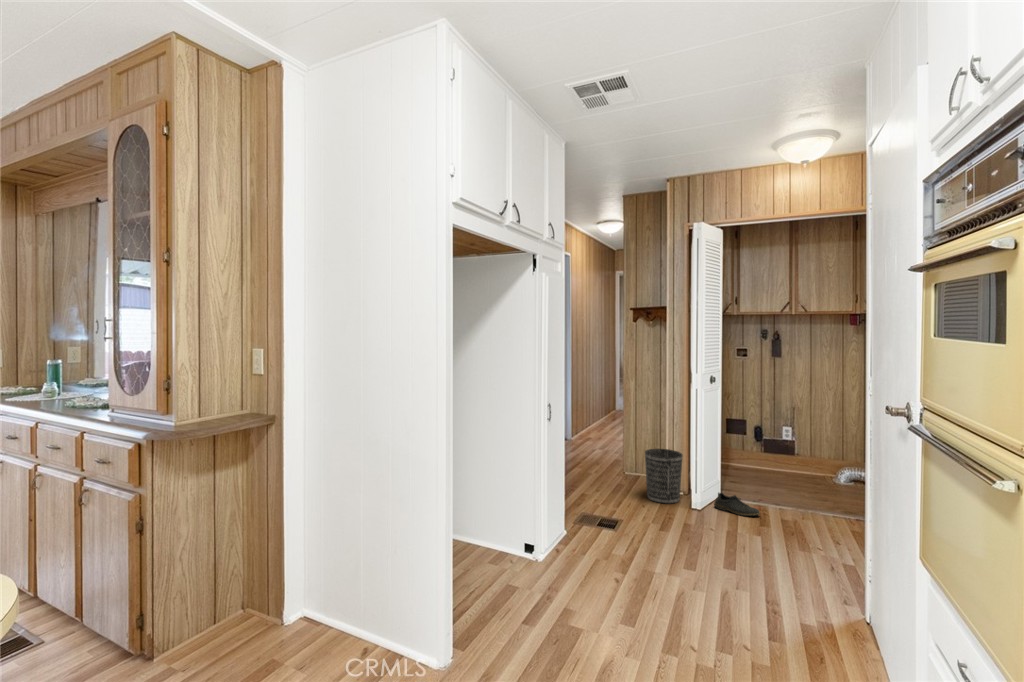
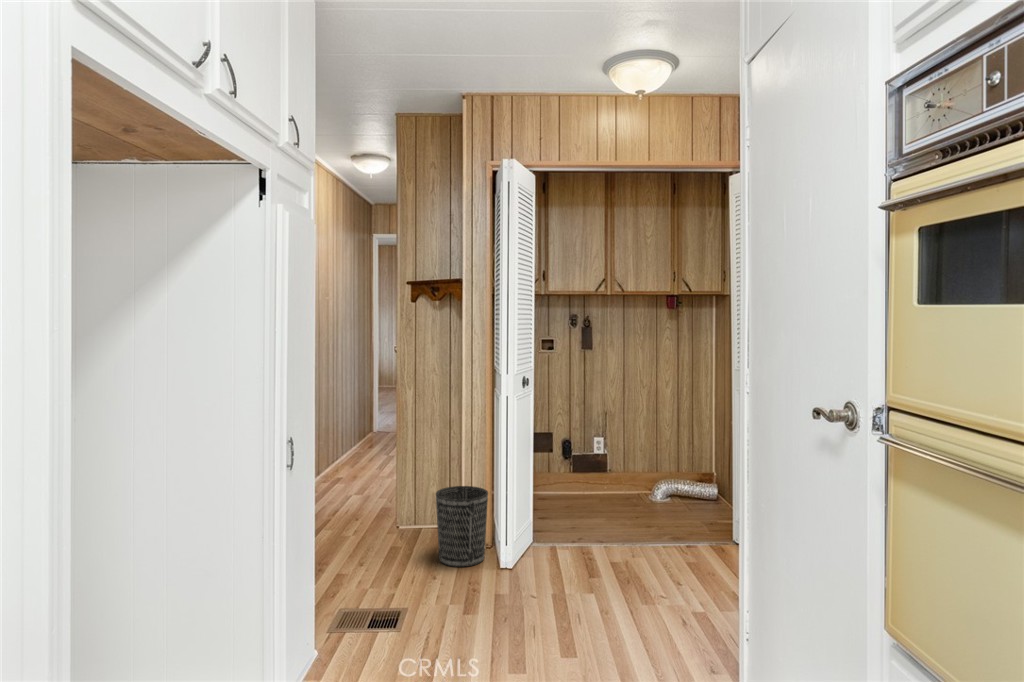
shoe: present [714,493,760,516] -> none [530,538,587,566]

